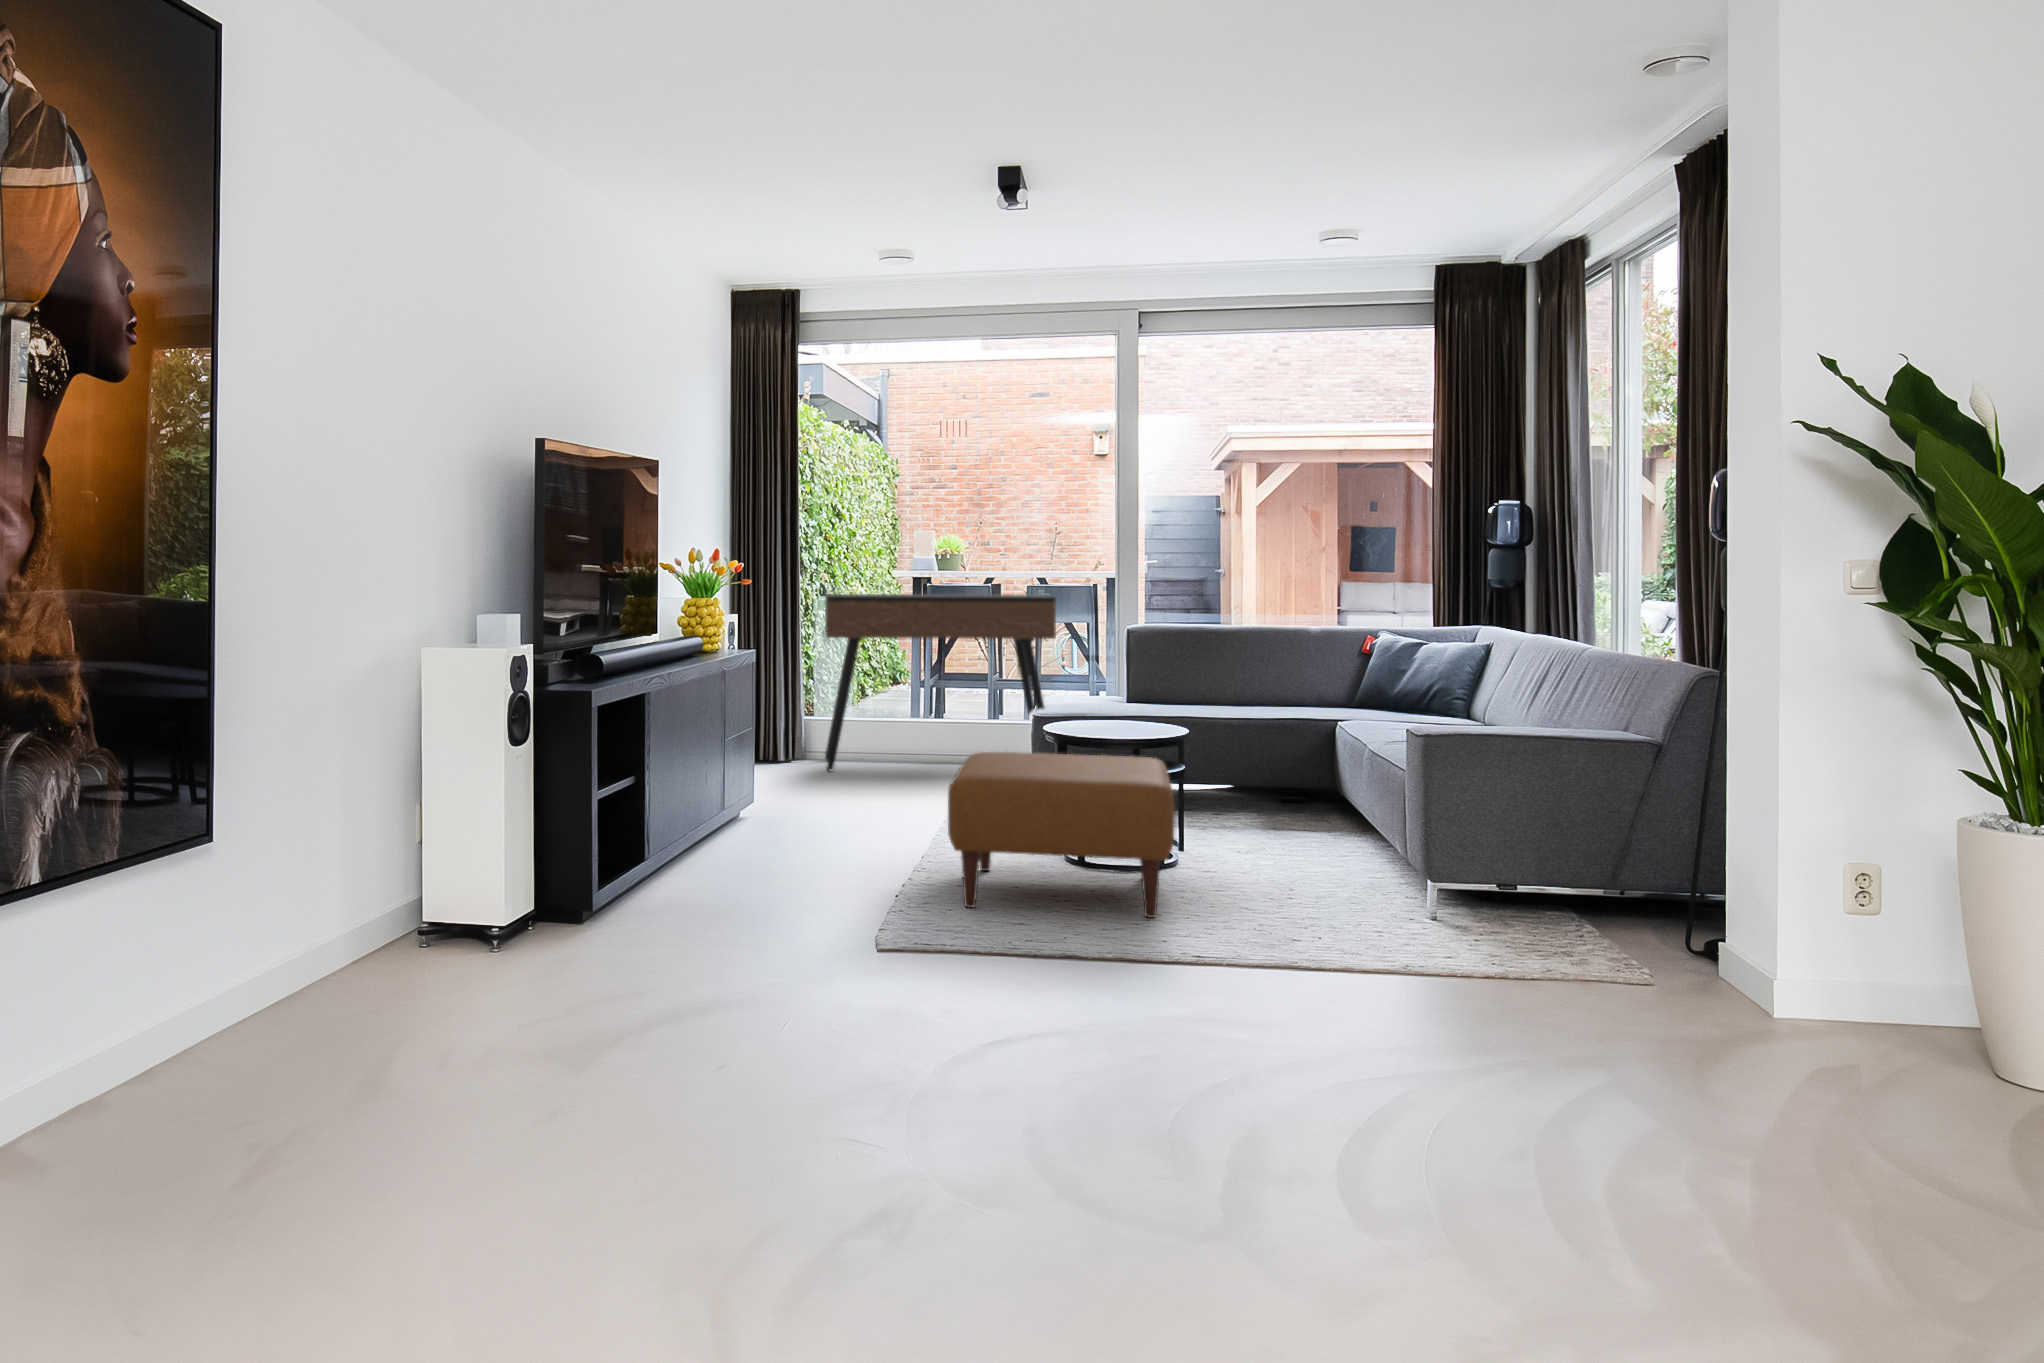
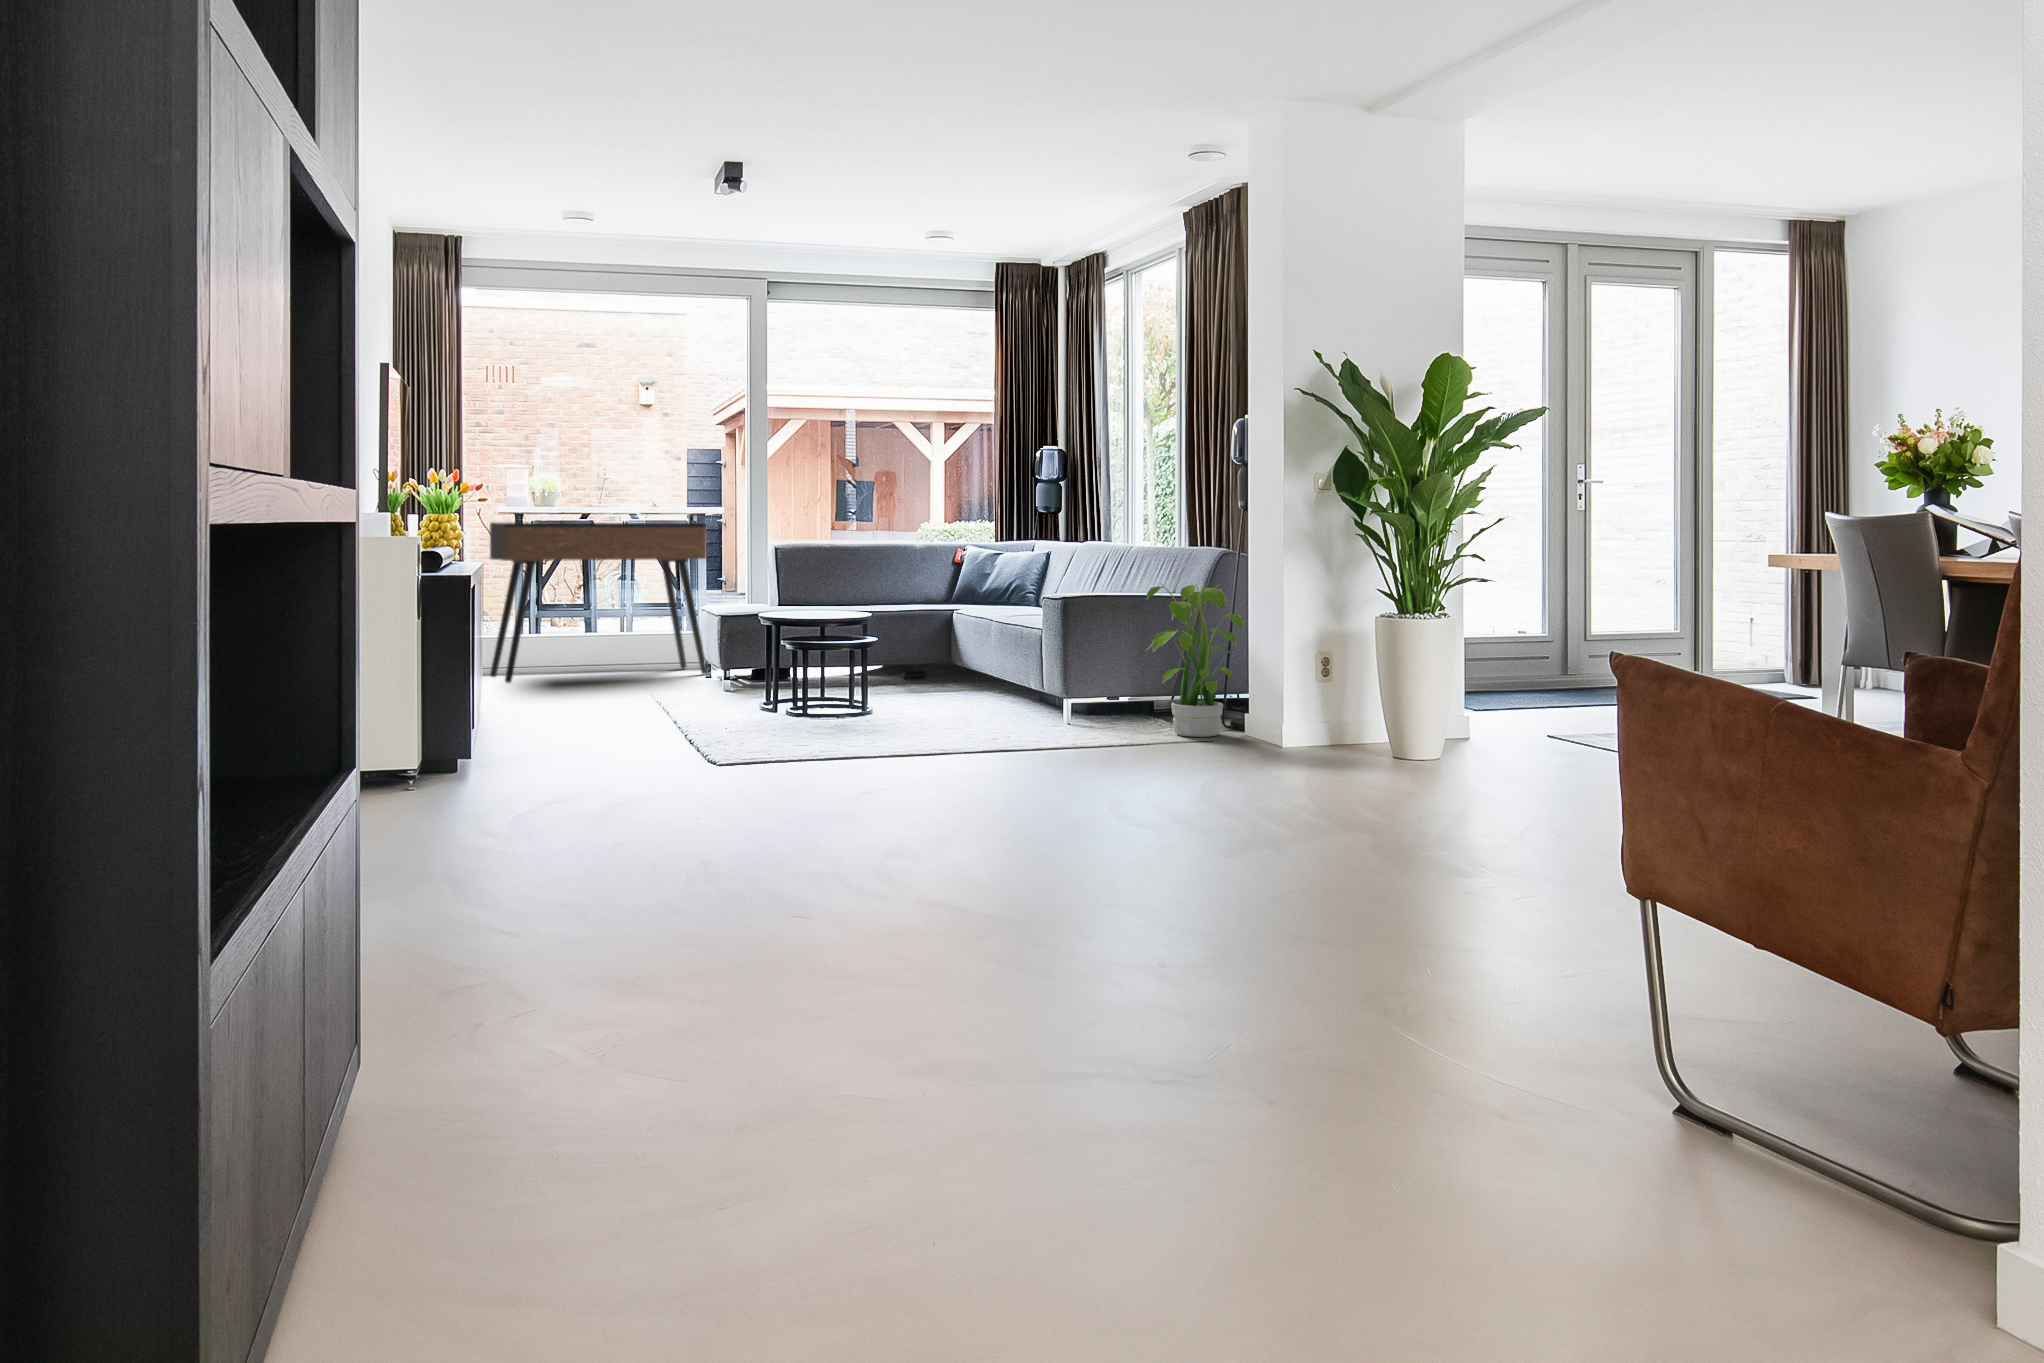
potted plant: none [1546,724,1711,973] -> present [1147,583,1244,737]
ottoman: present [948,752,1174,918] -> none [723,629,909,743]

